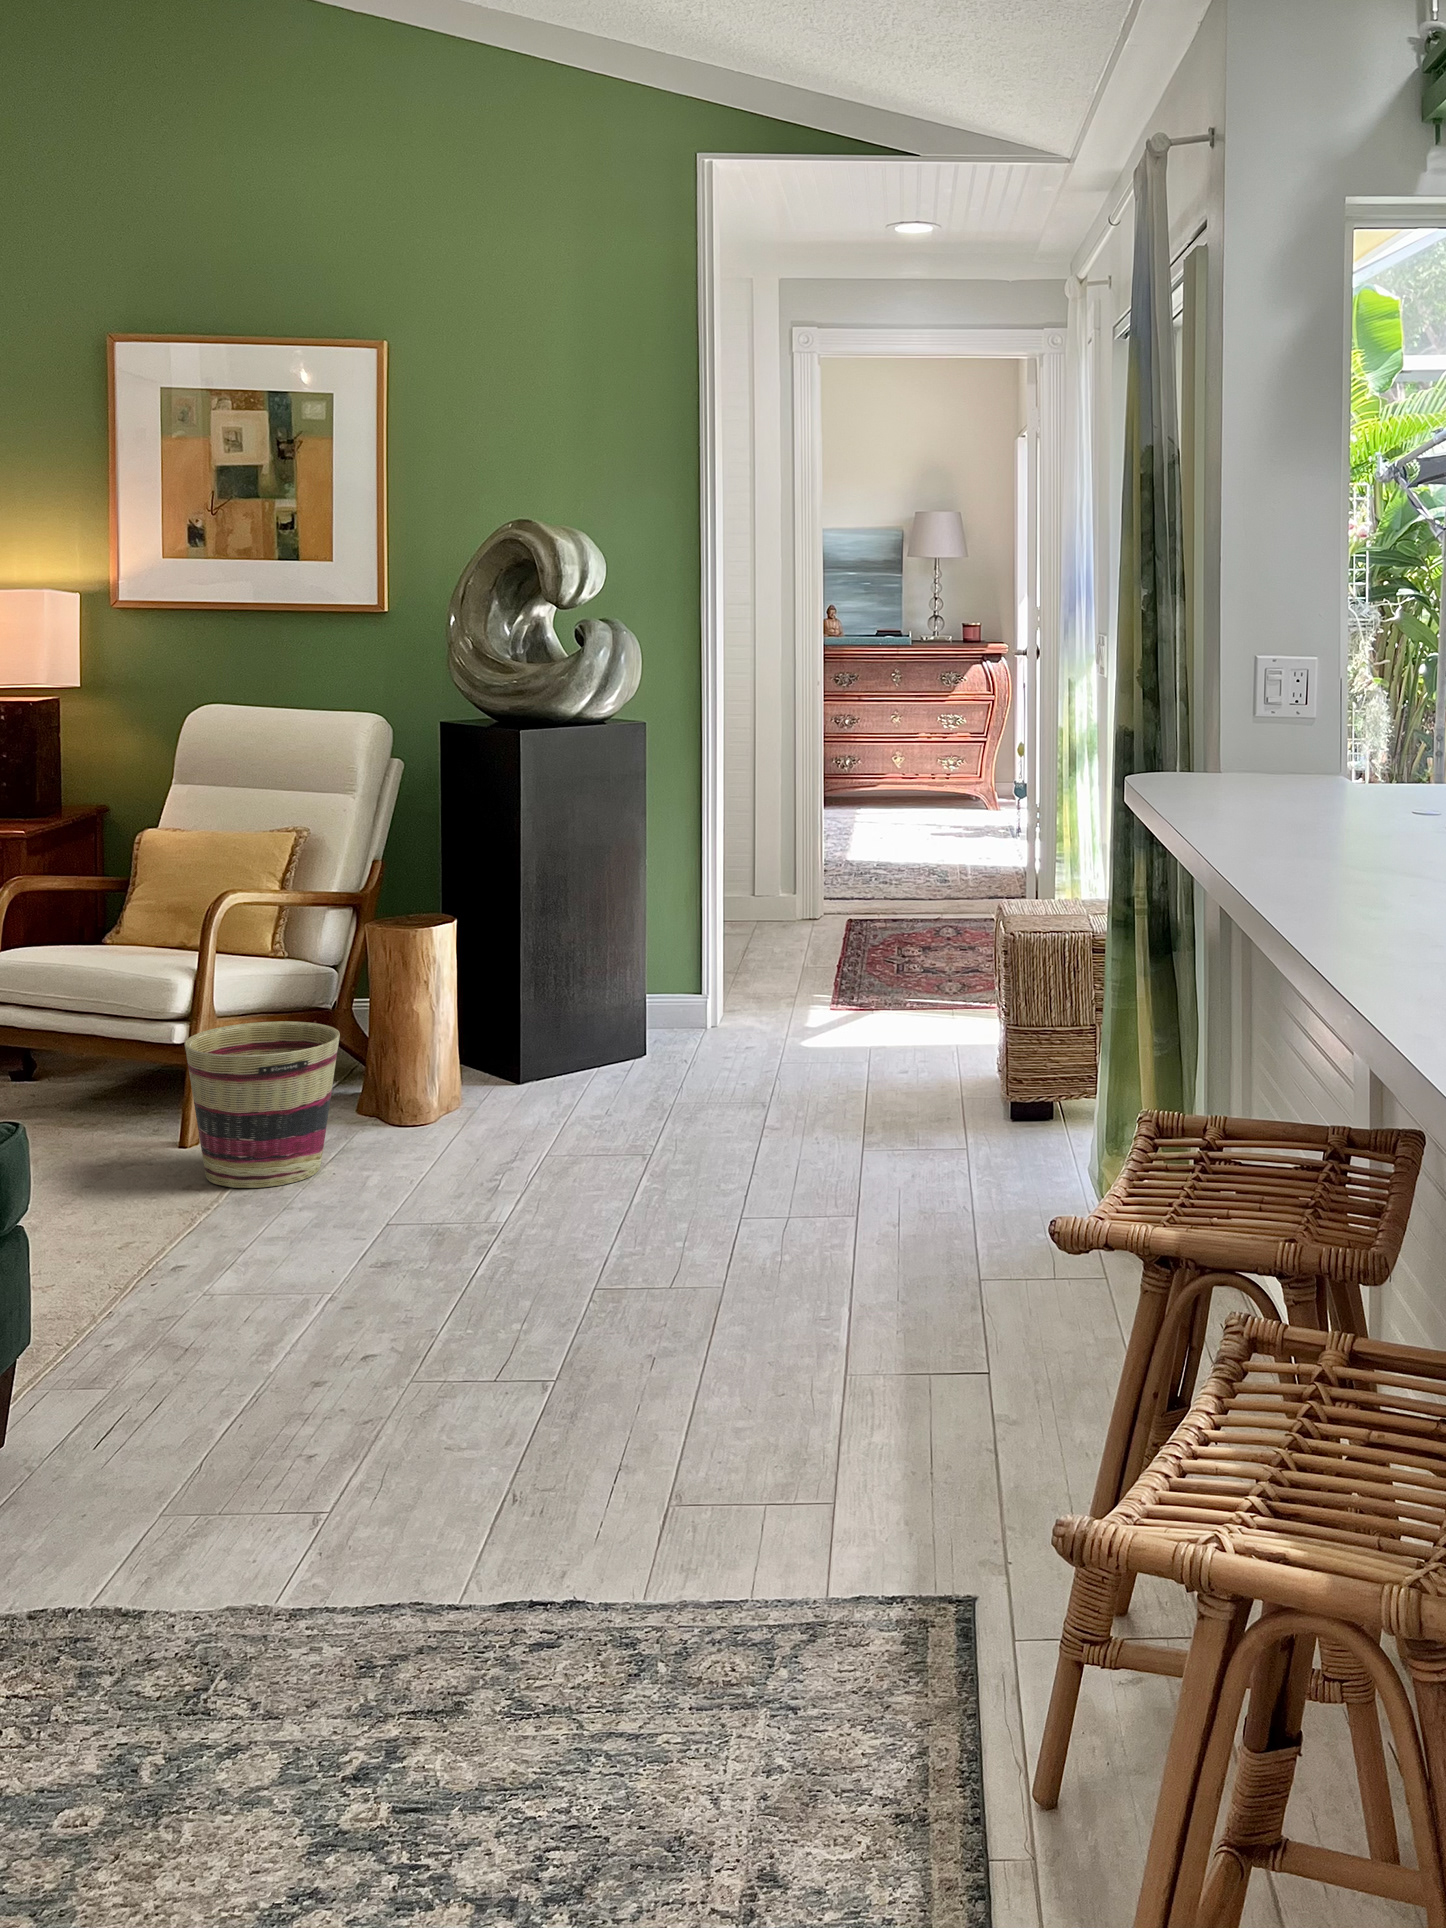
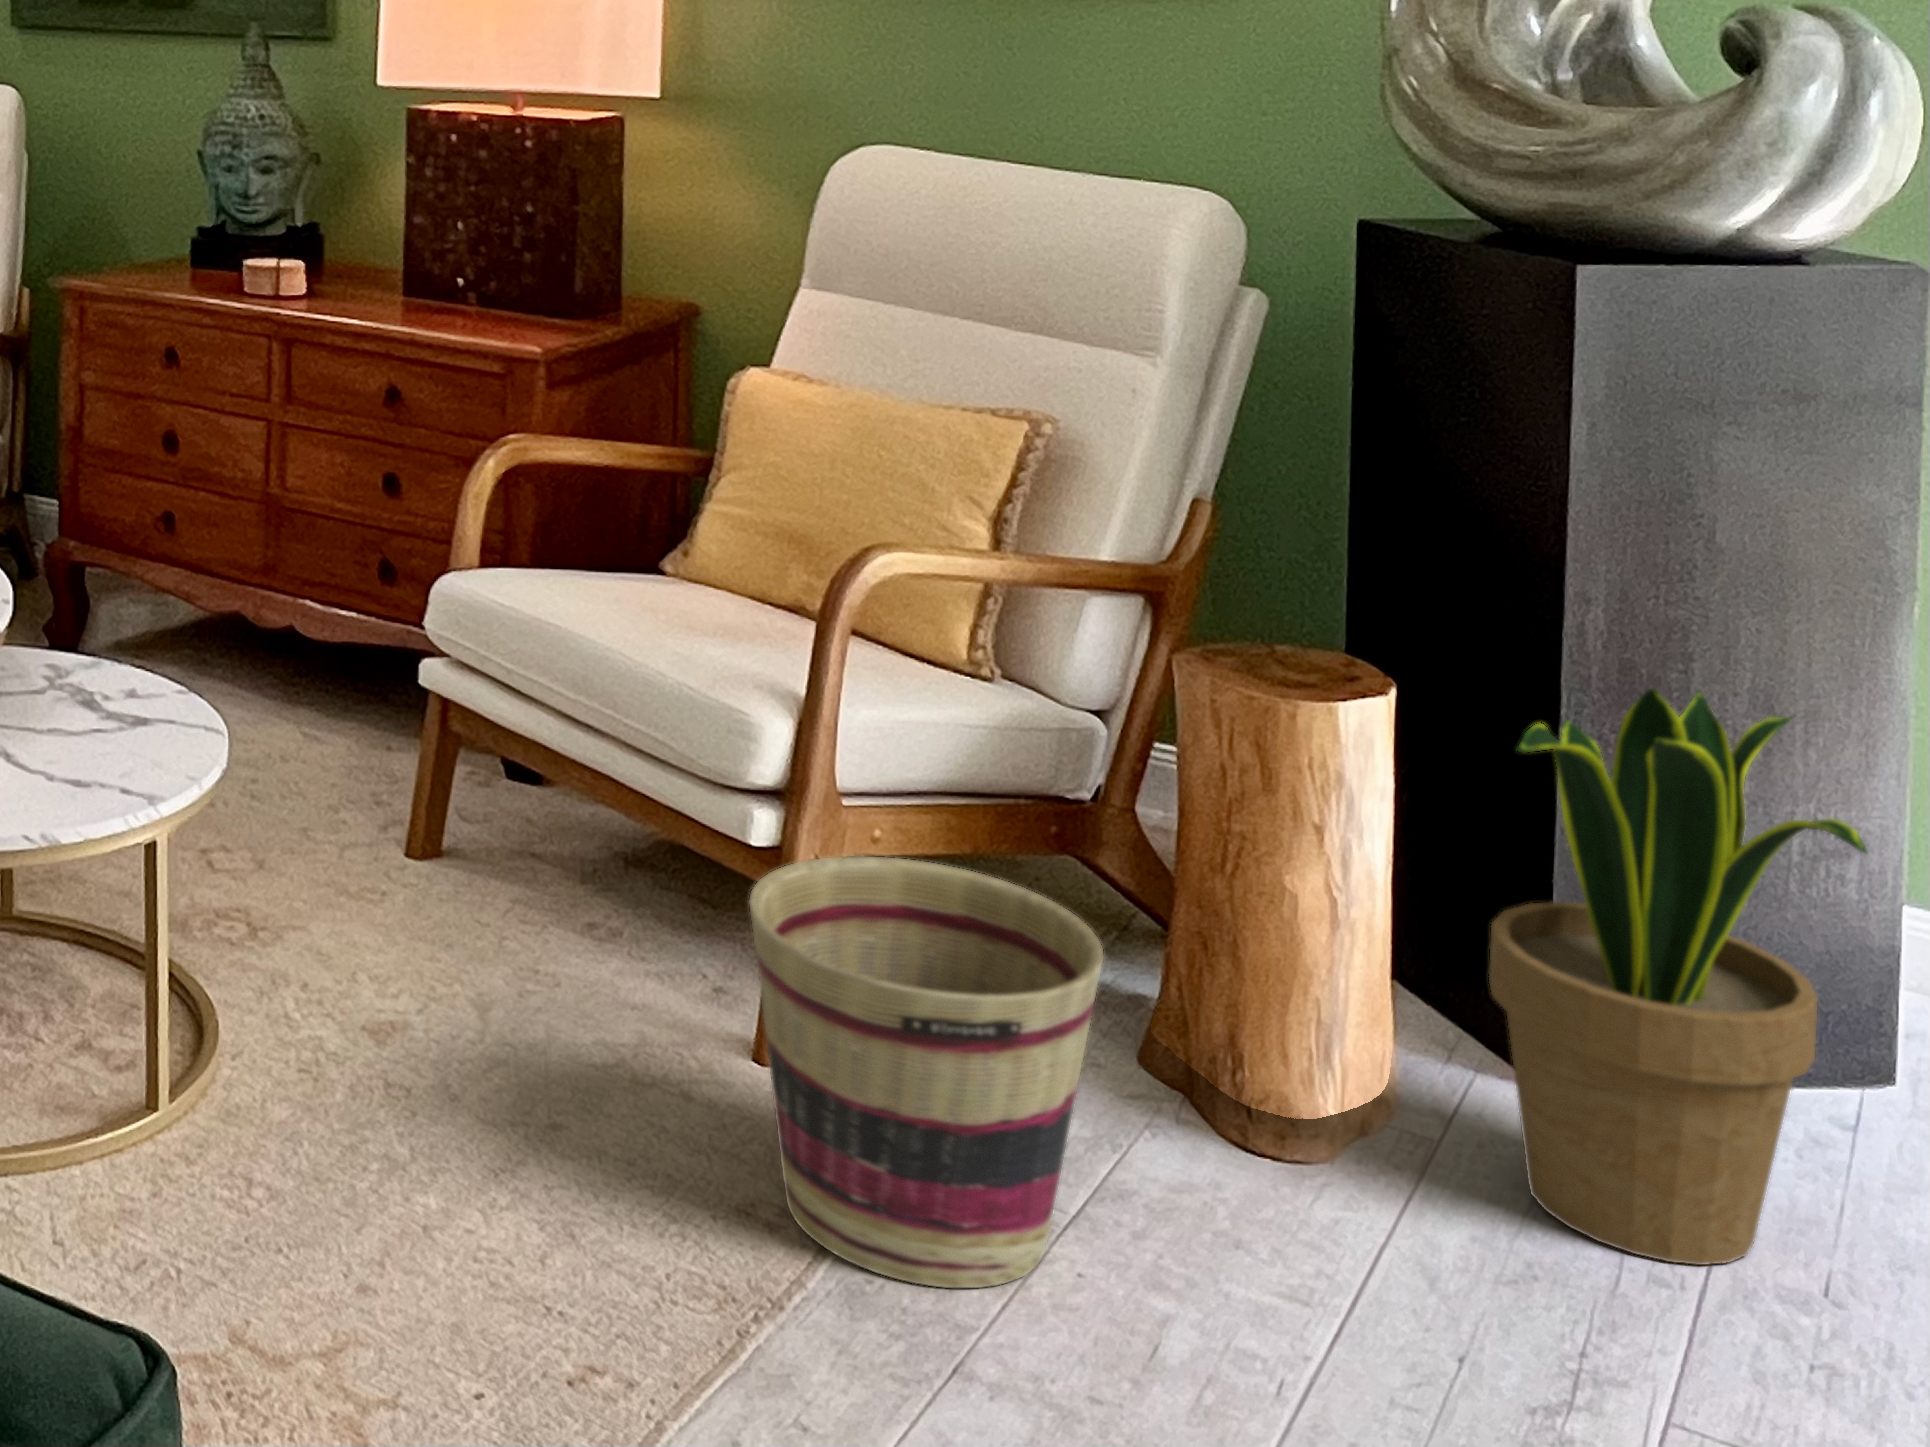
potted plant: none [493,895,614,1121] -> present [1489,688,1867,1265]

